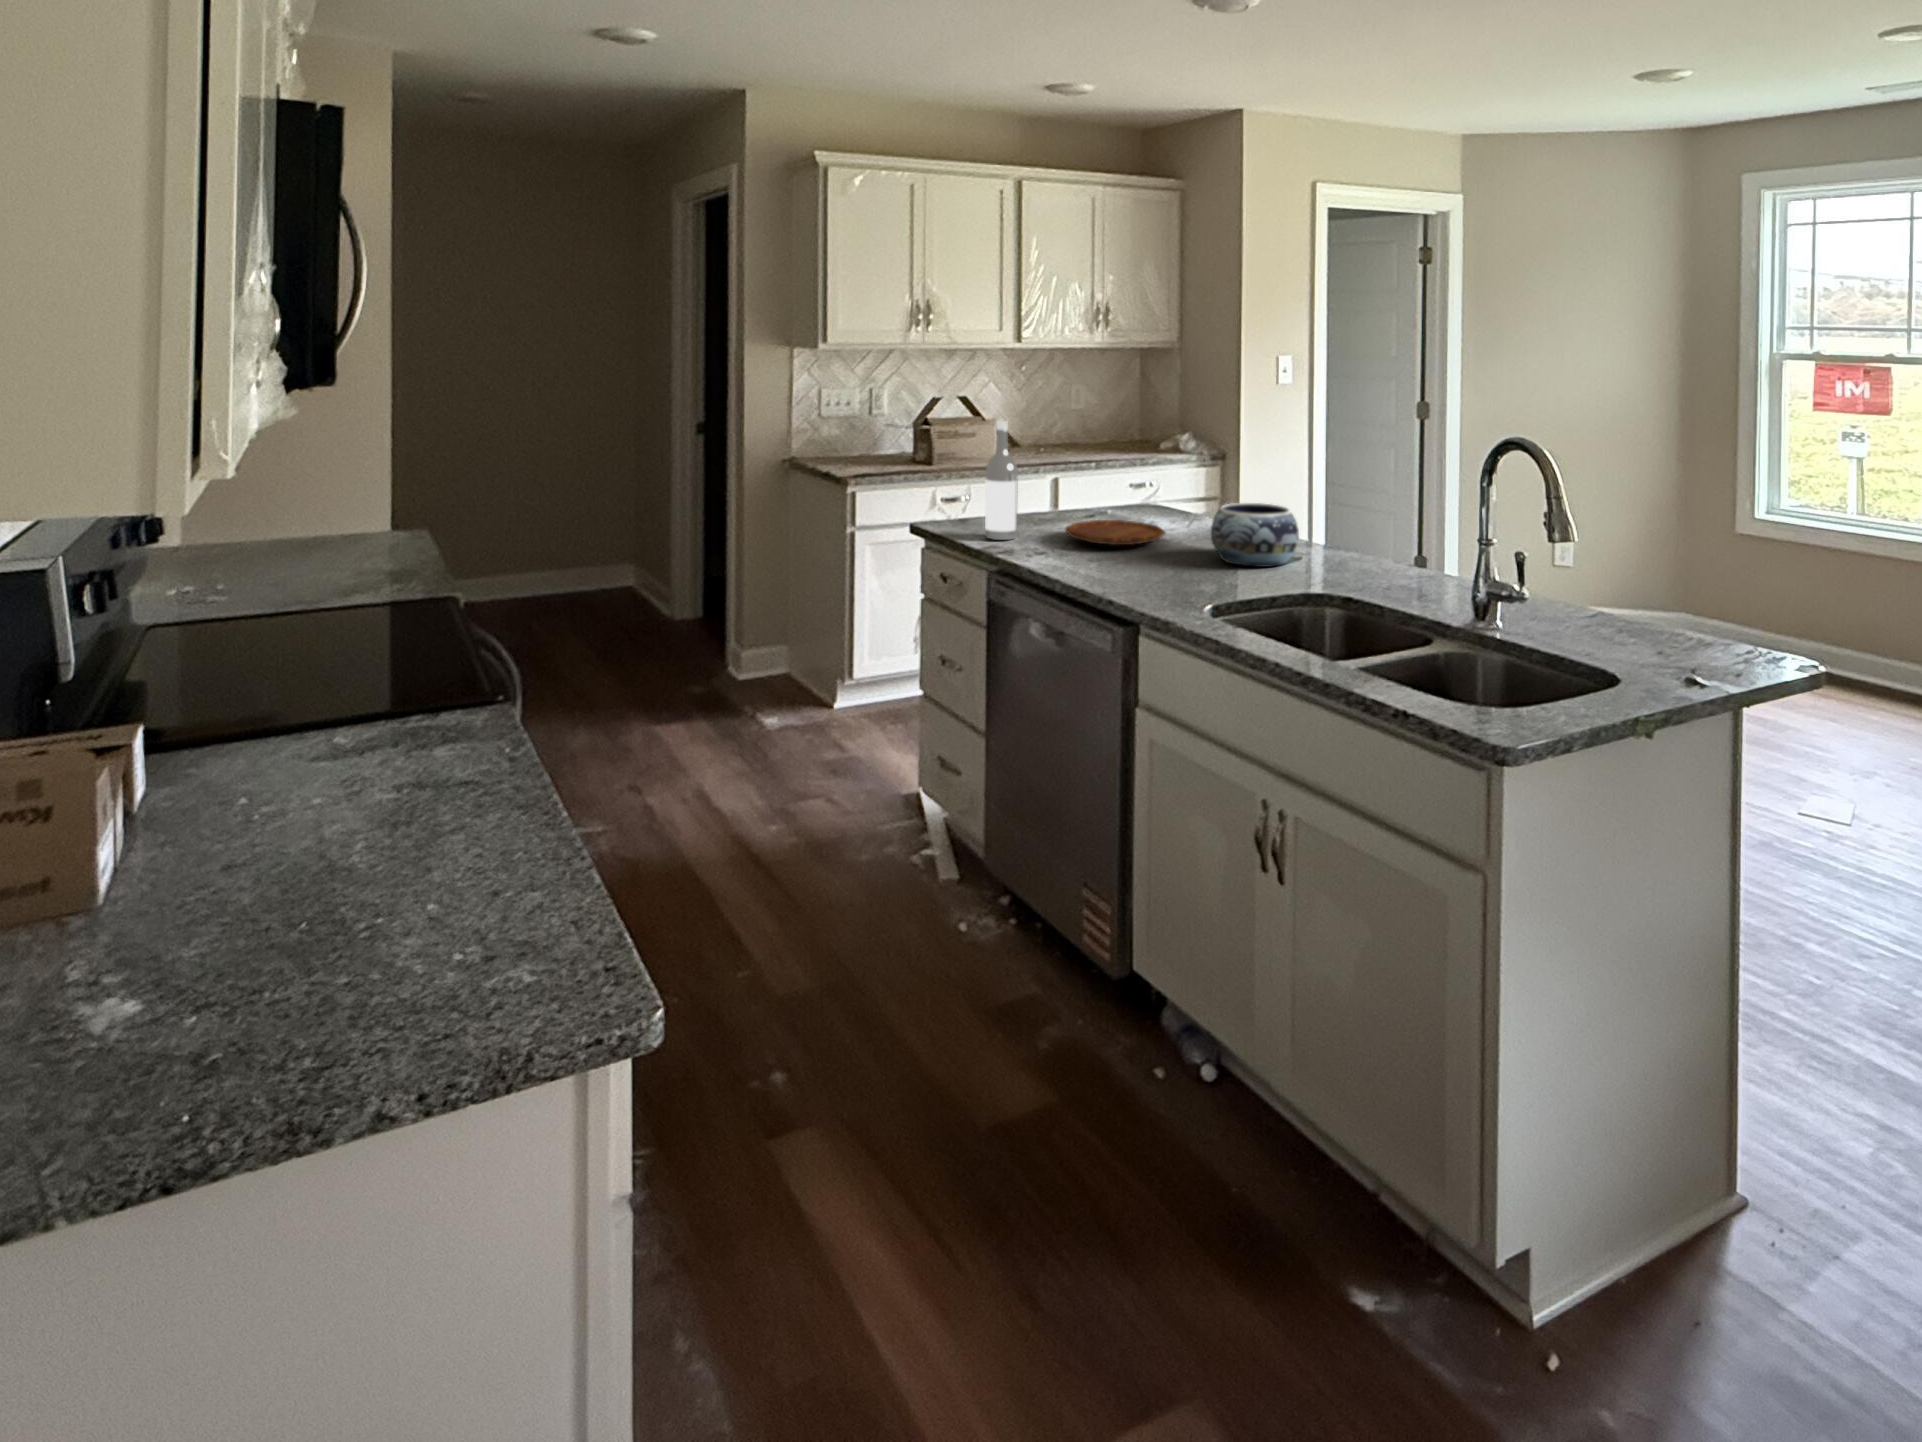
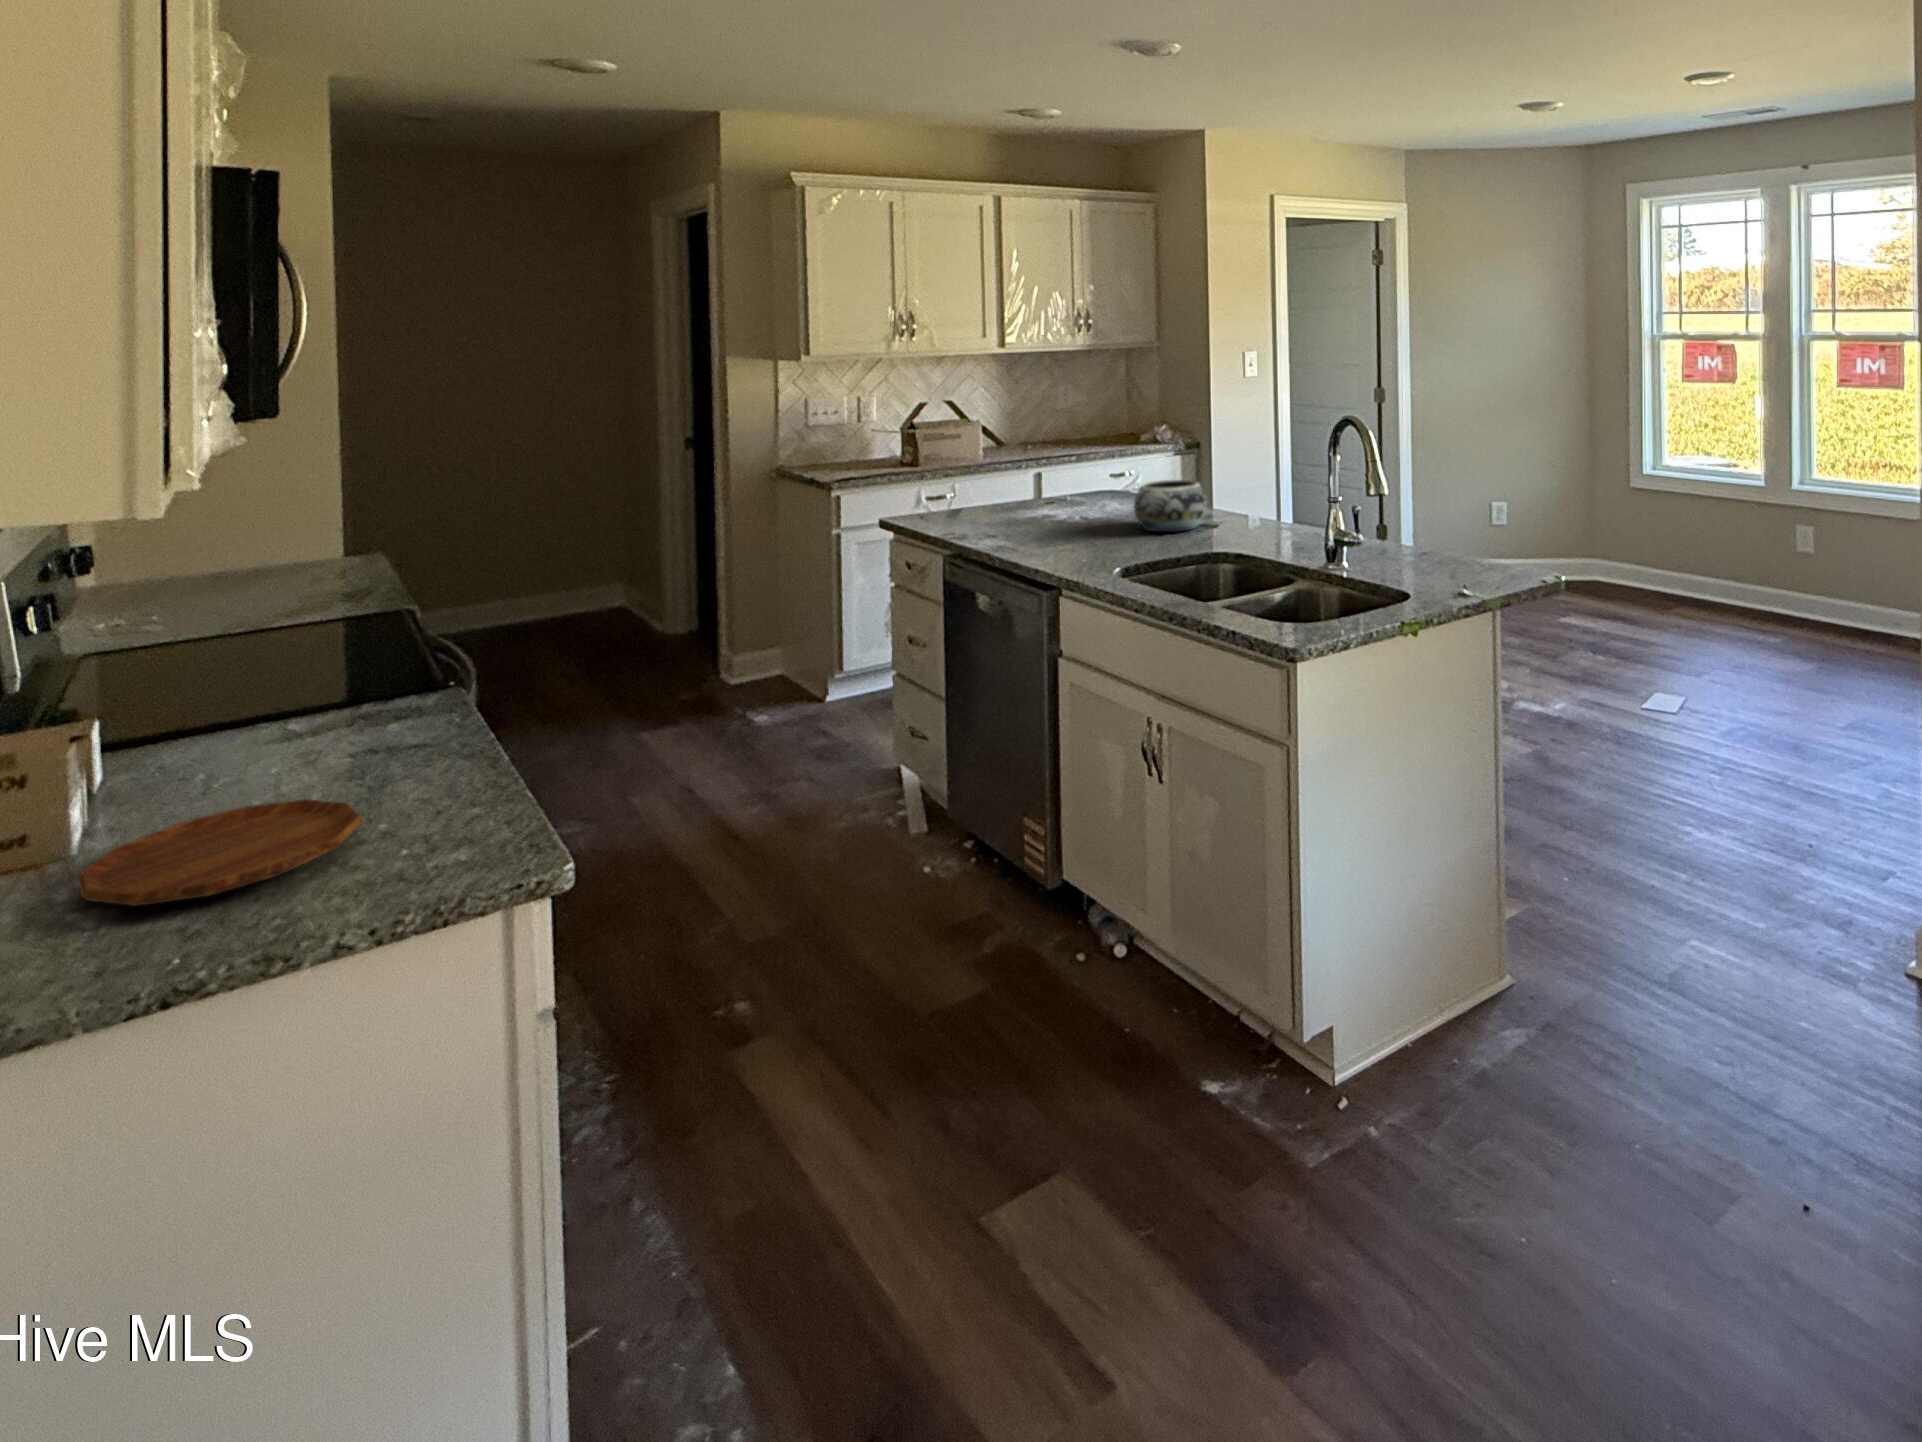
wine bottle: present [985,421,1018,540] -> none [944,421,974,526]
tray: present [1065,520,1165,545] -> present [77,799,362,905]

